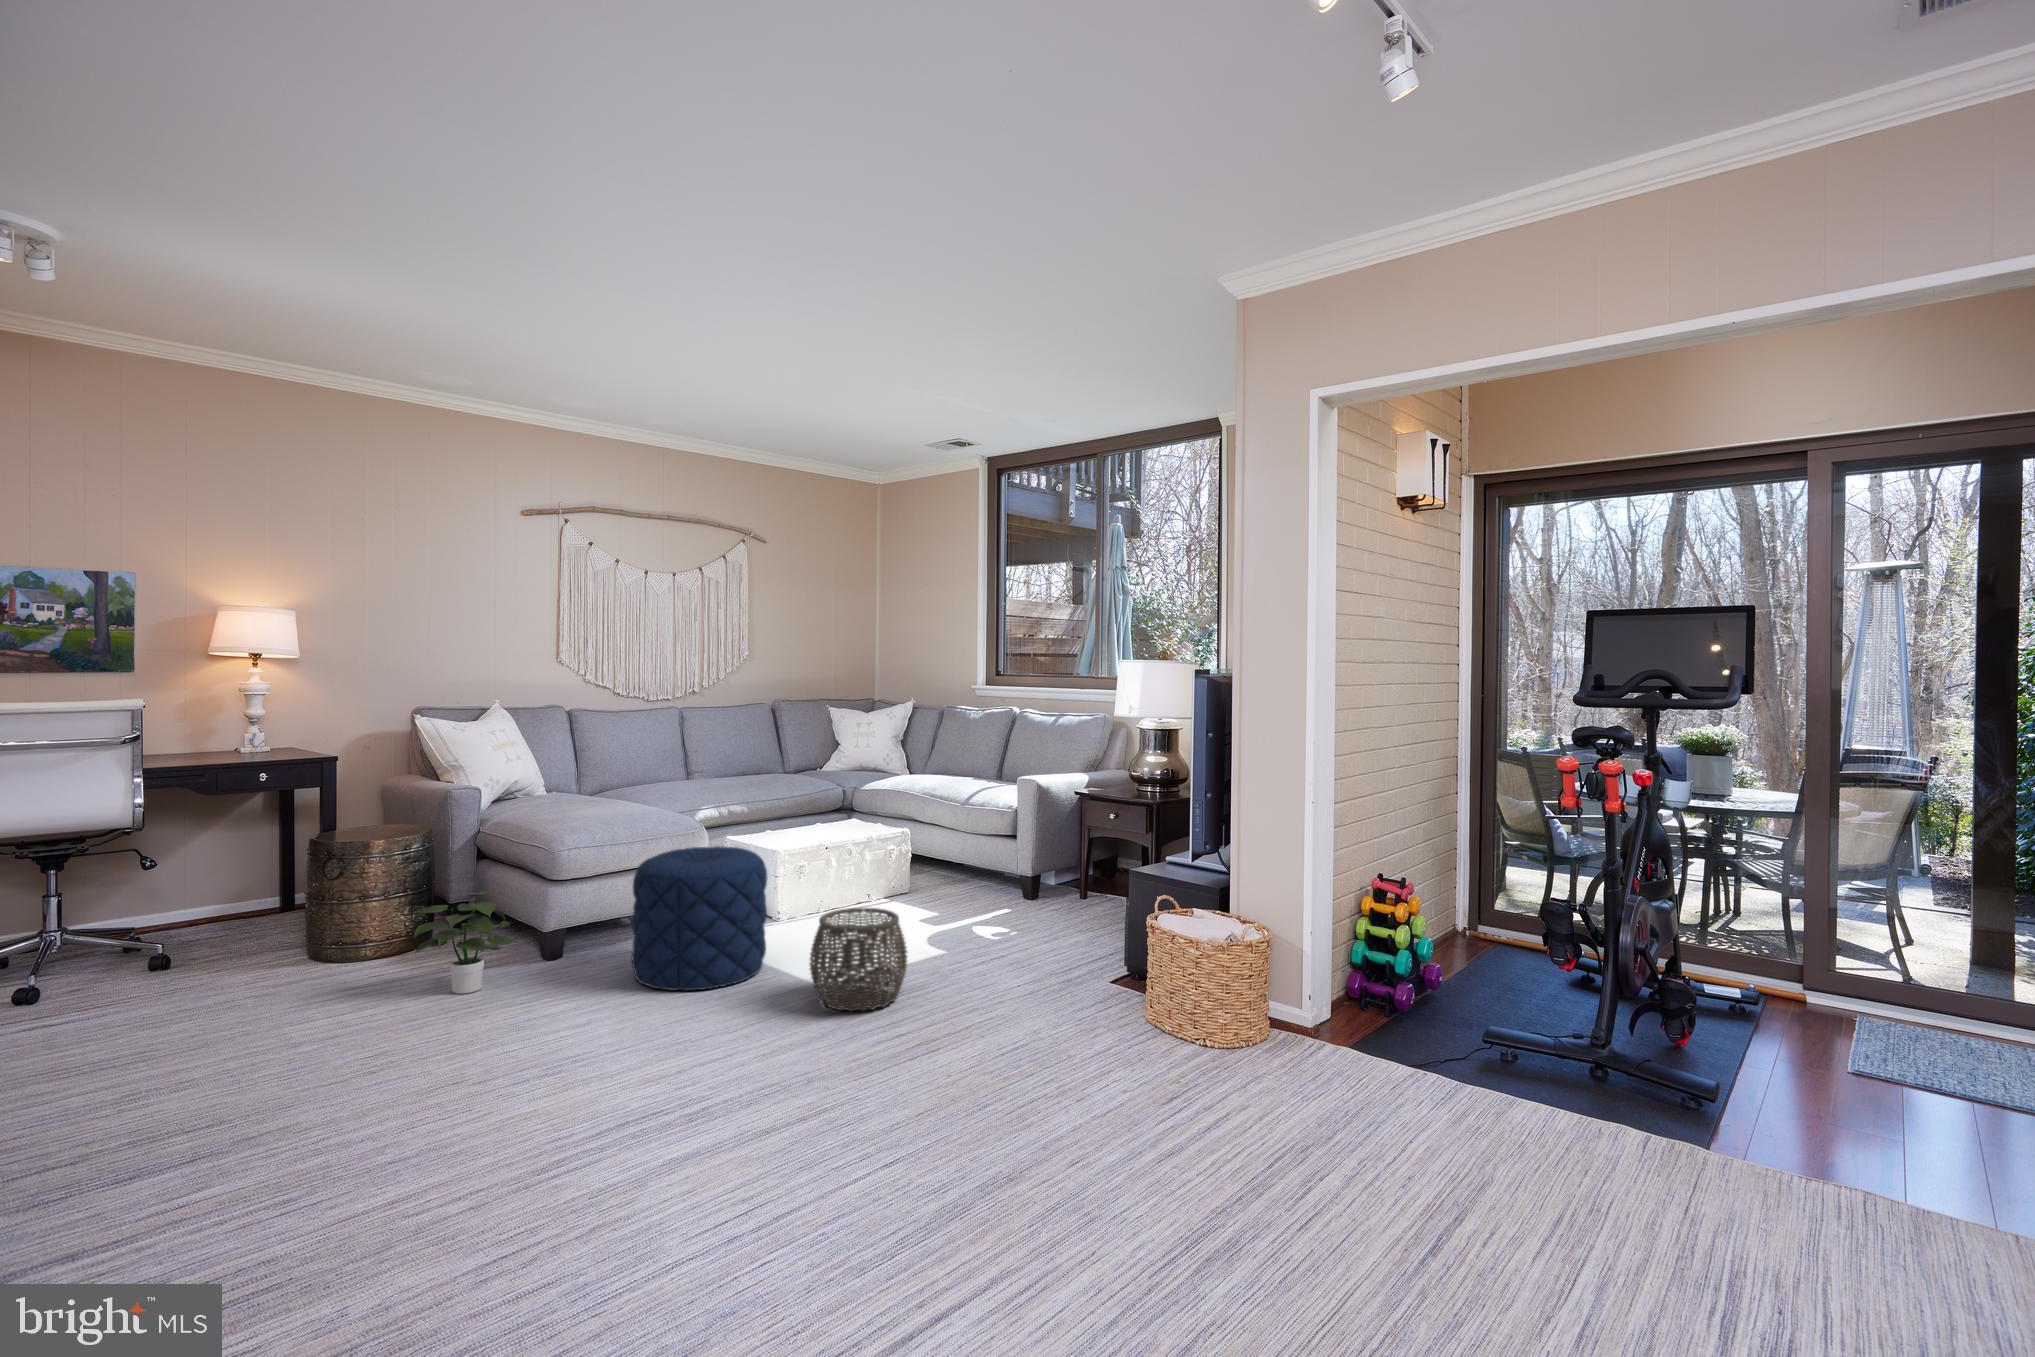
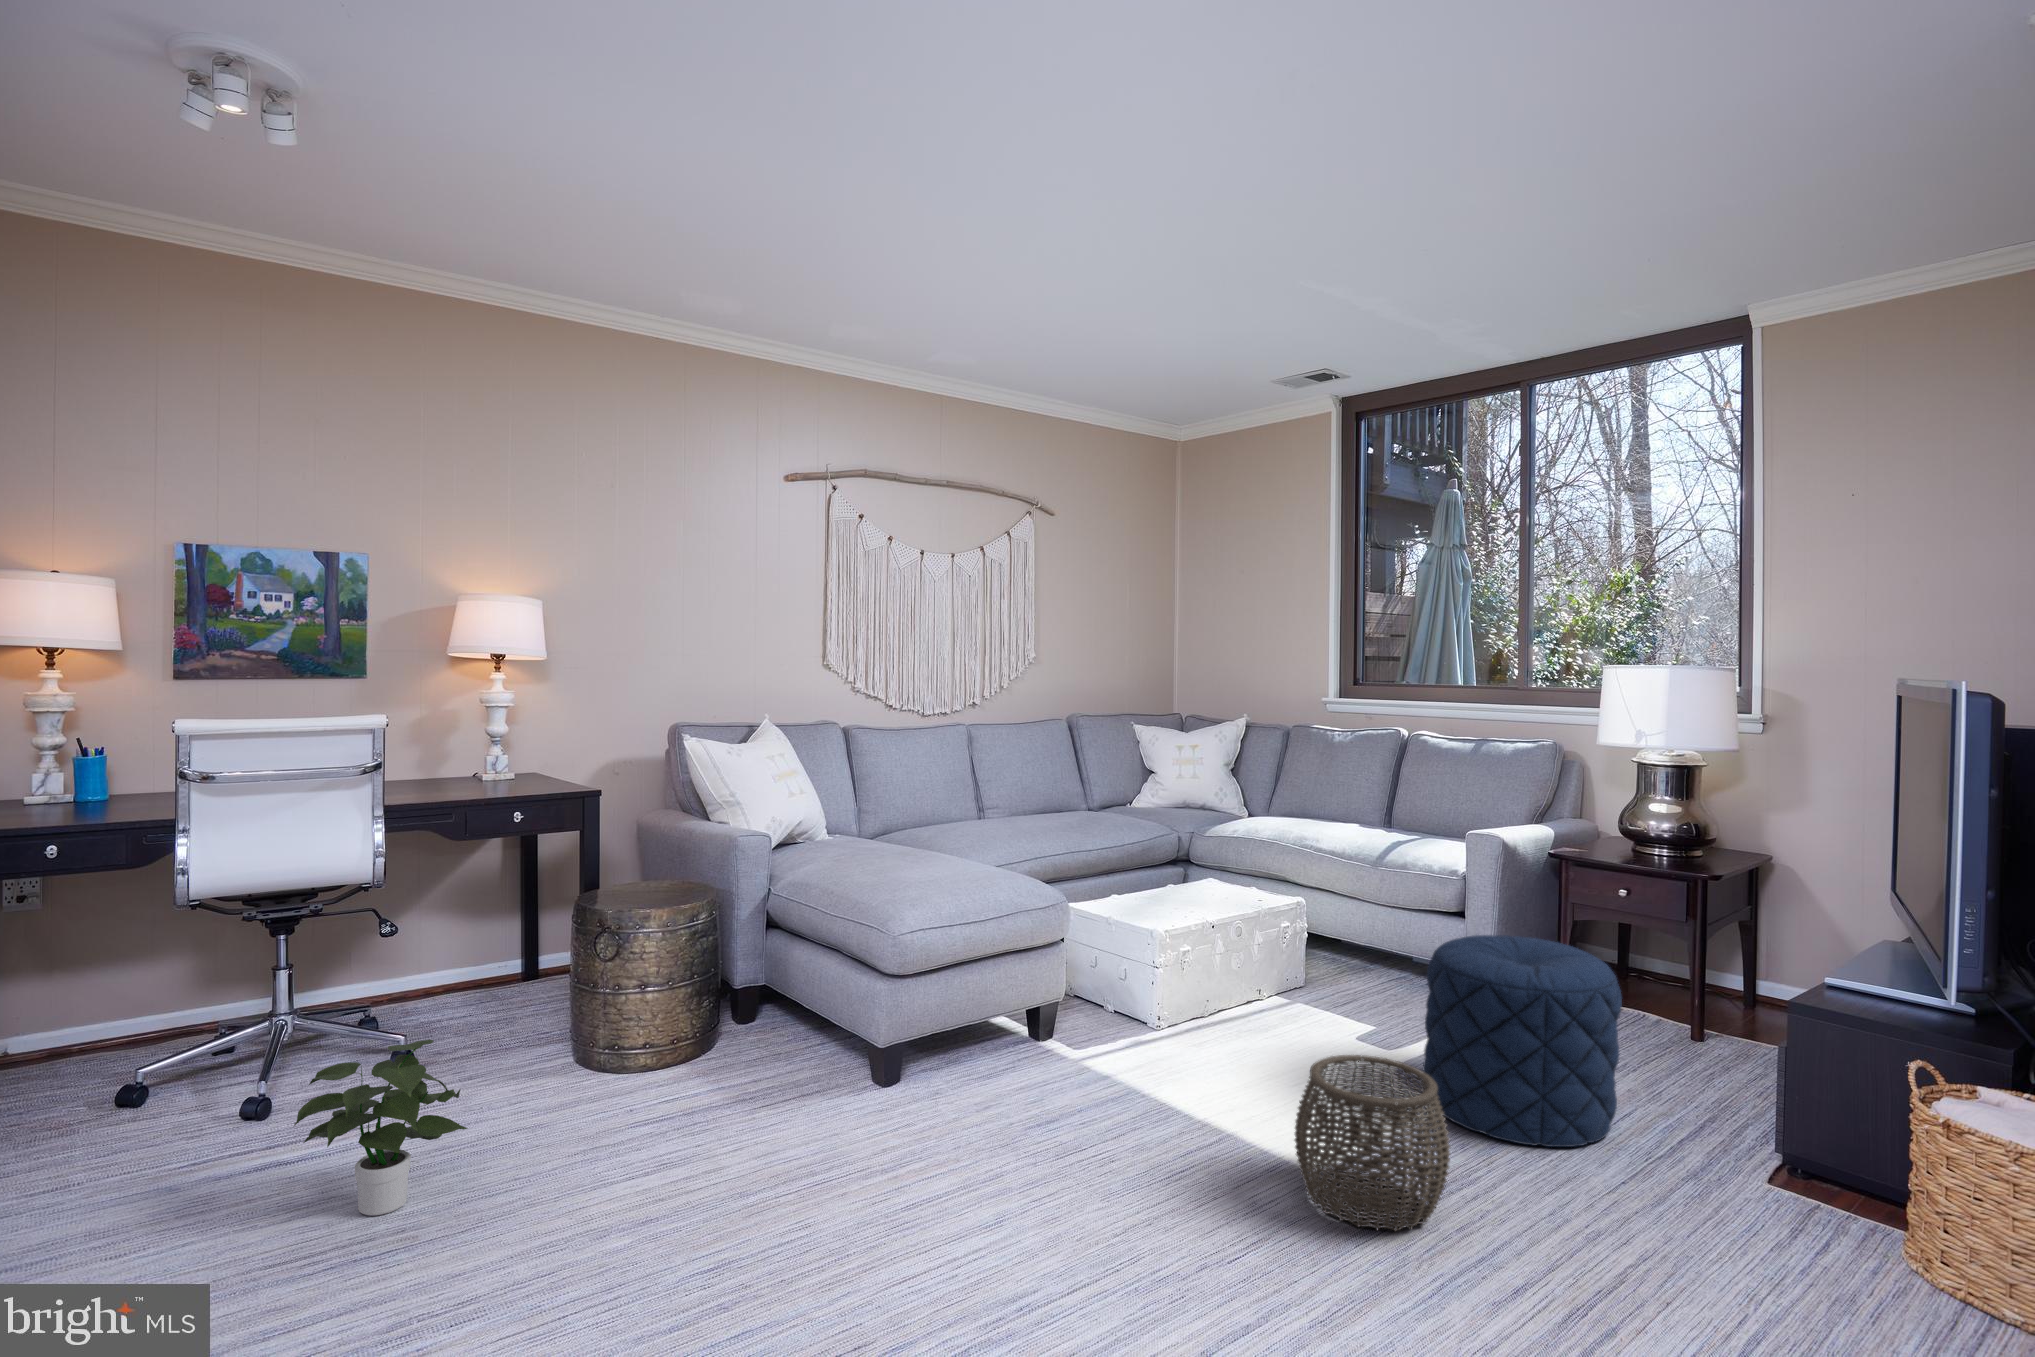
pouf: present [631,847,767,991] -> present [1423,935,1622,1147]
potted plant: present [414,890,519,994] -> present [294,1039,468,1216]

